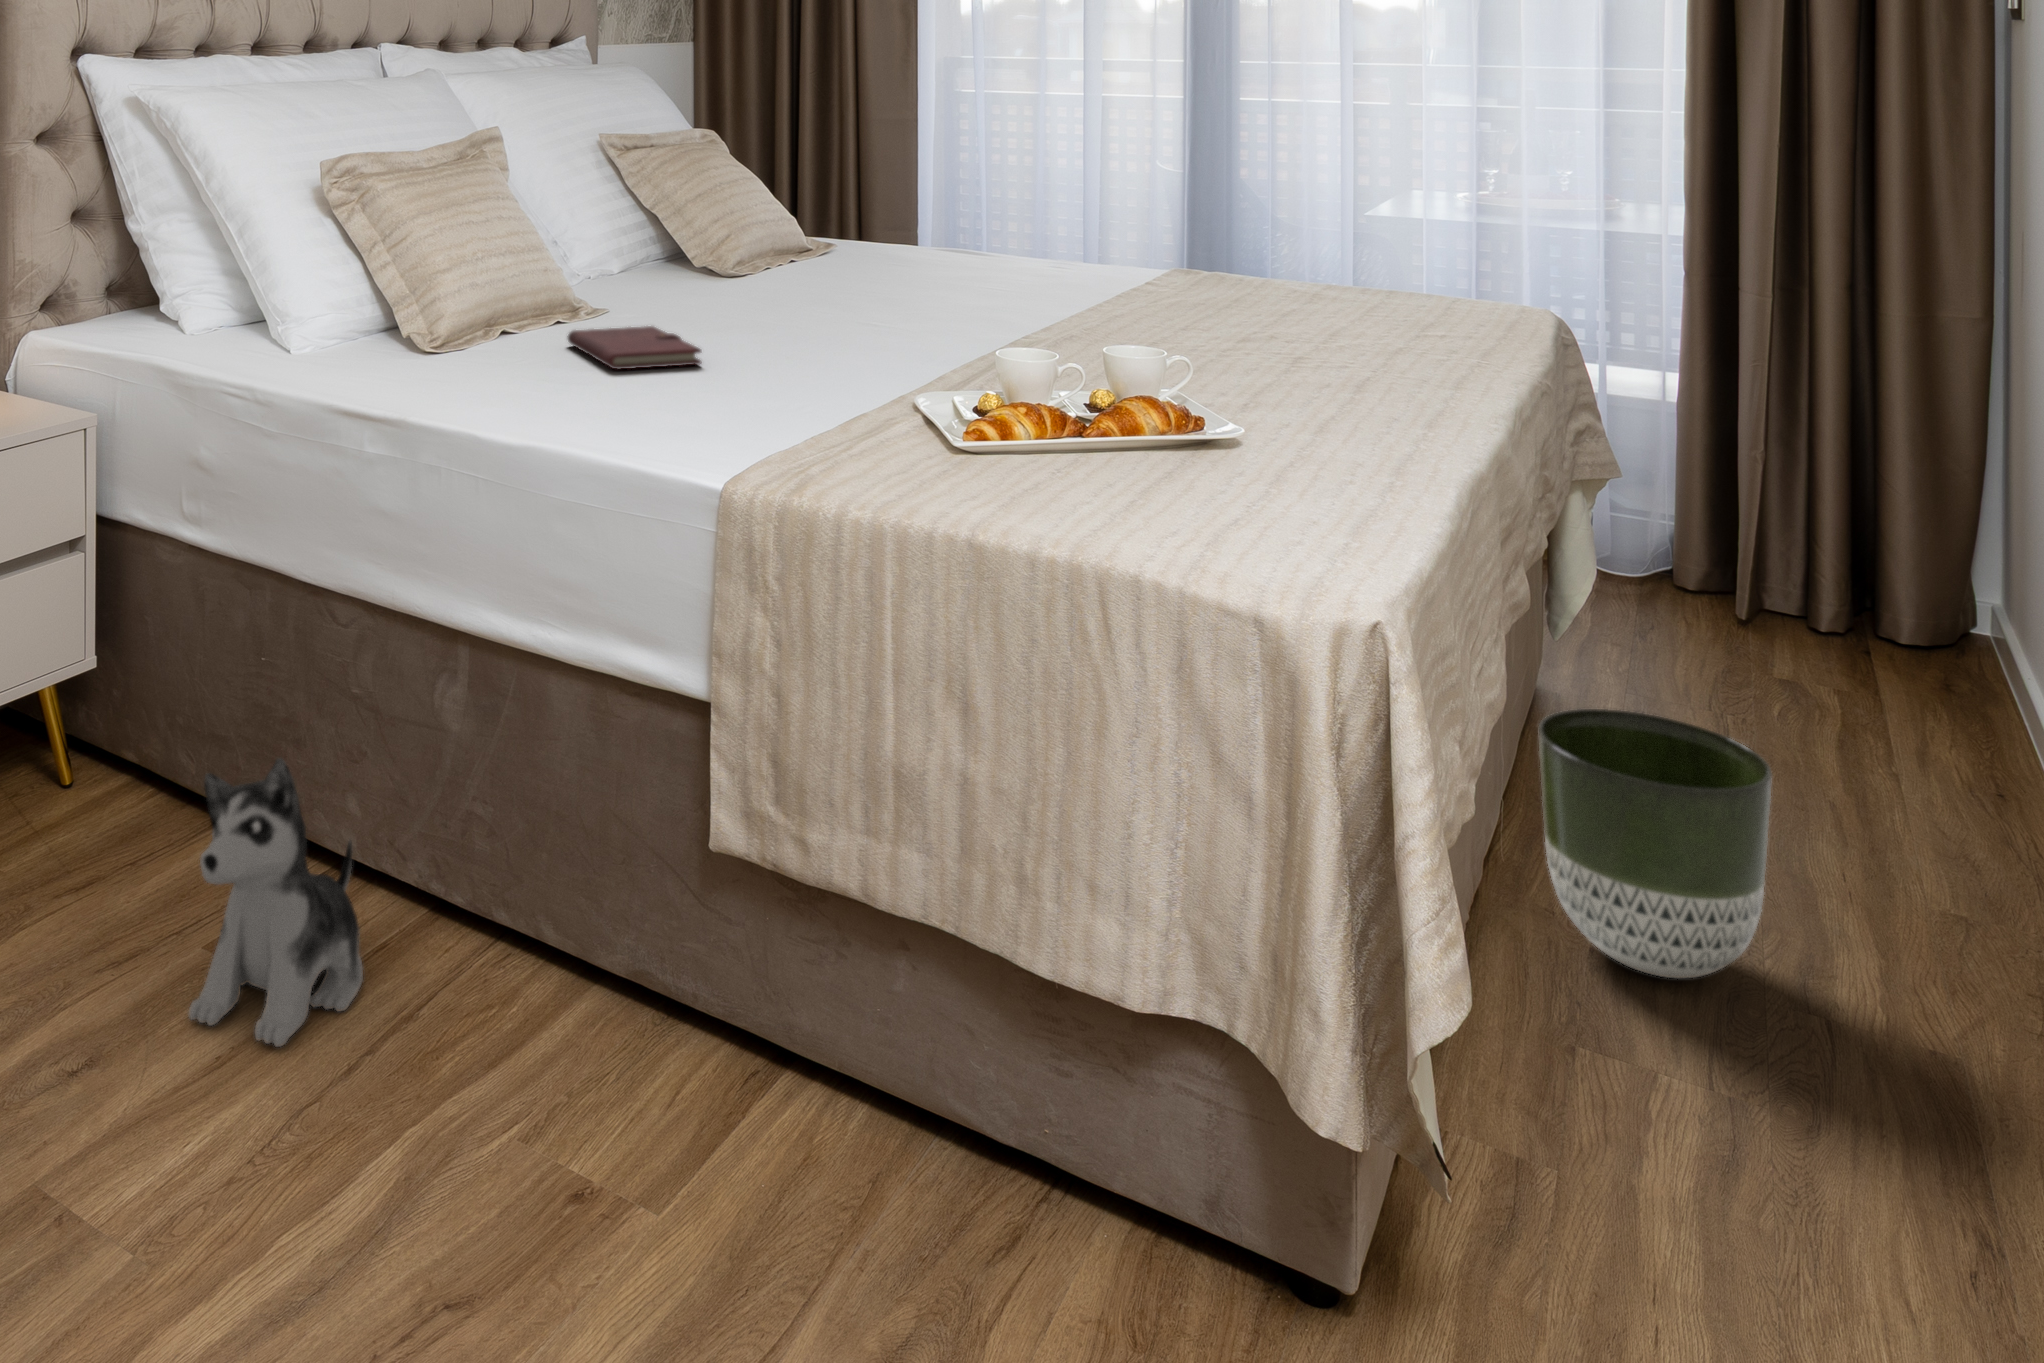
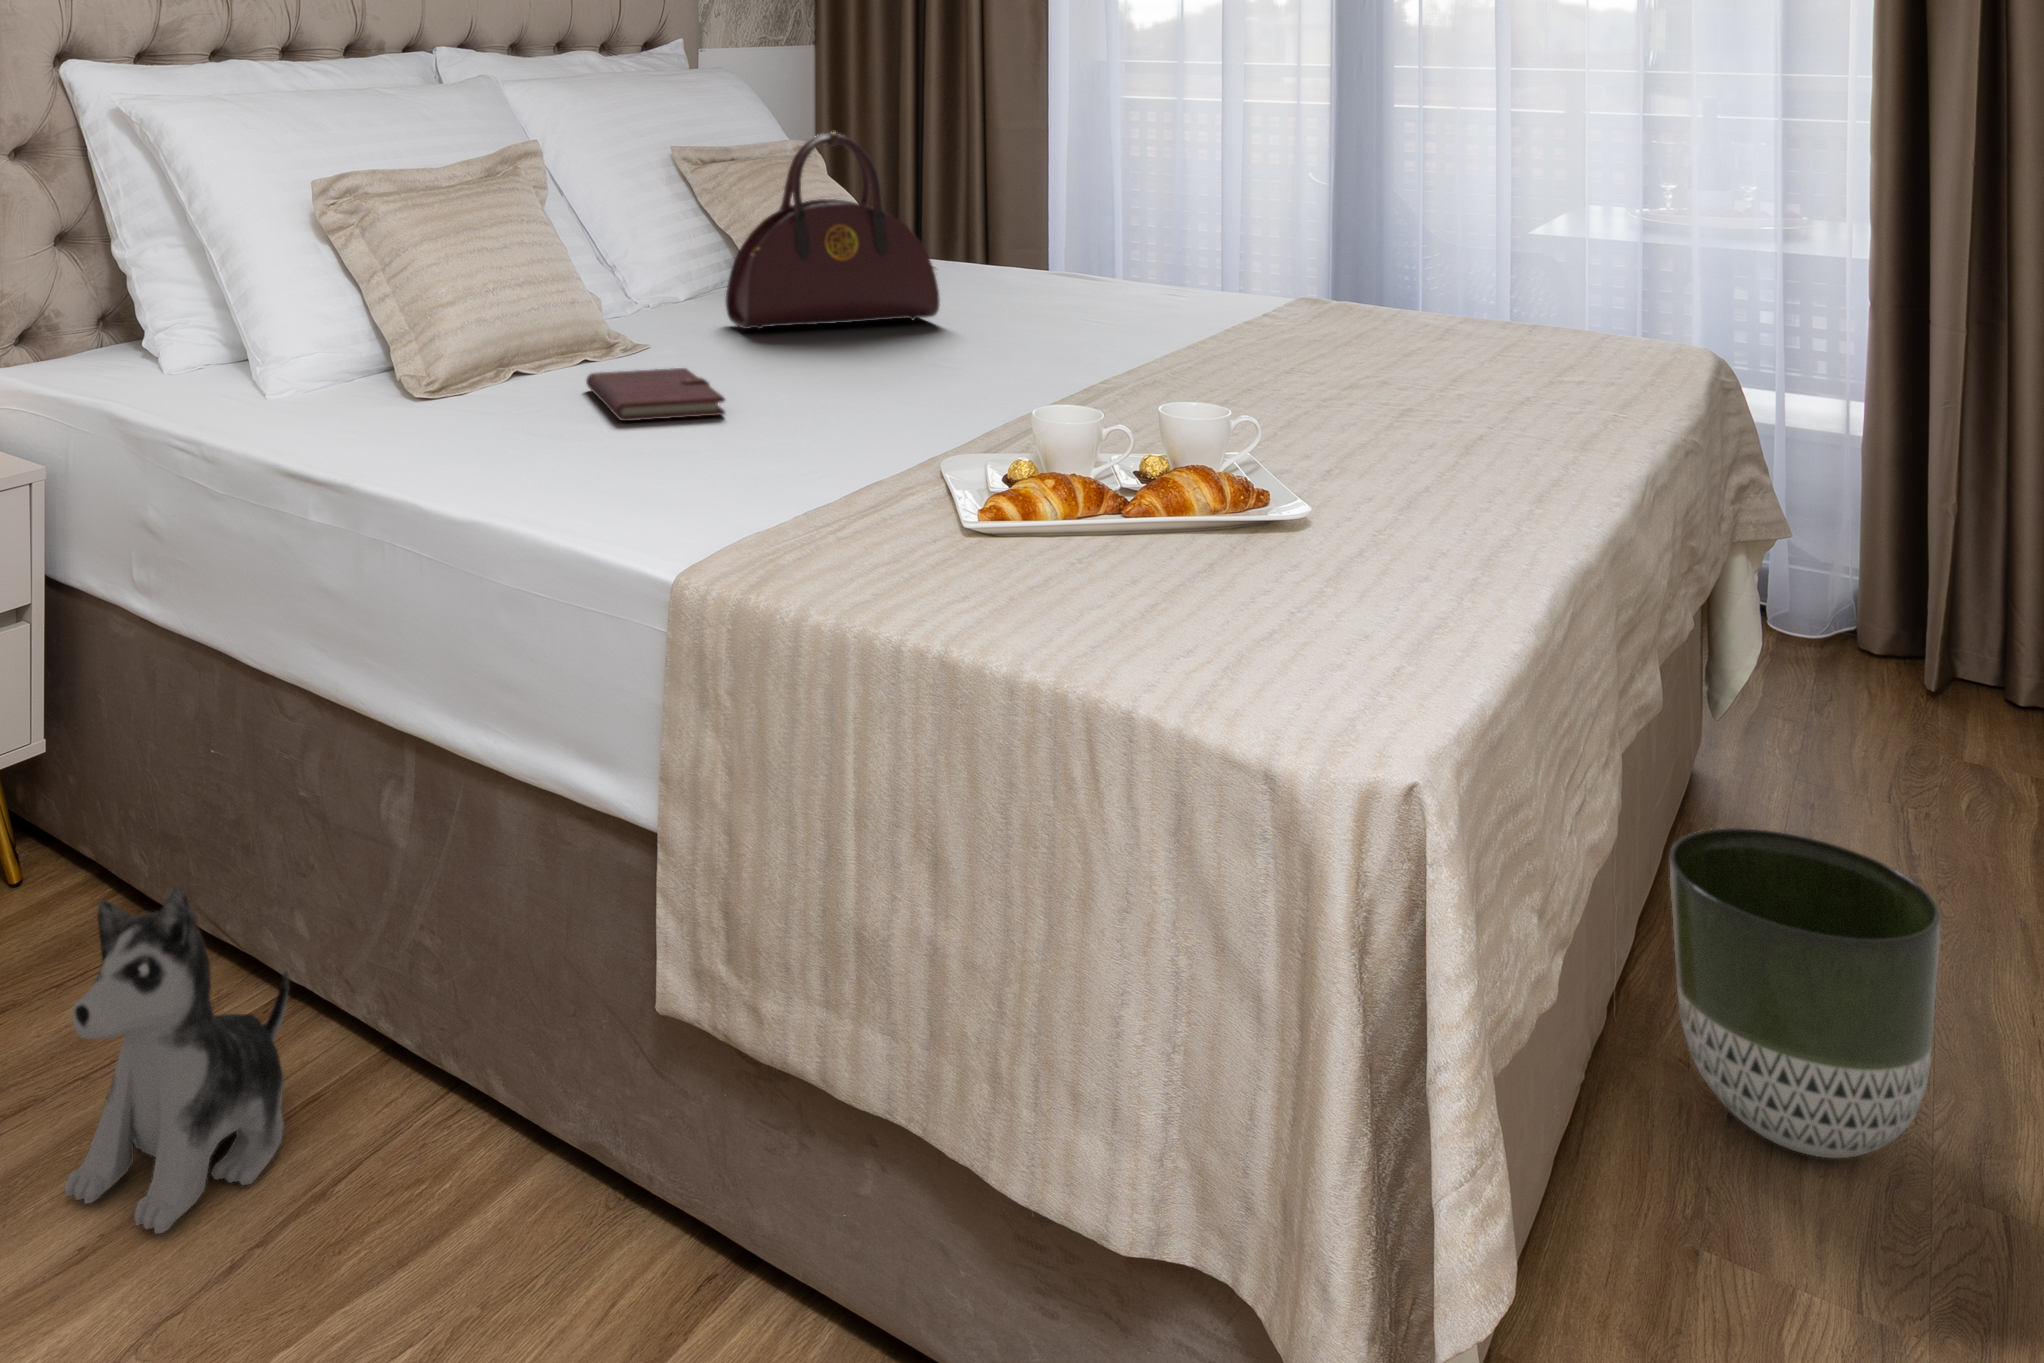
handbag: none [661,119,854,297] -> present [726,133,939,329]

